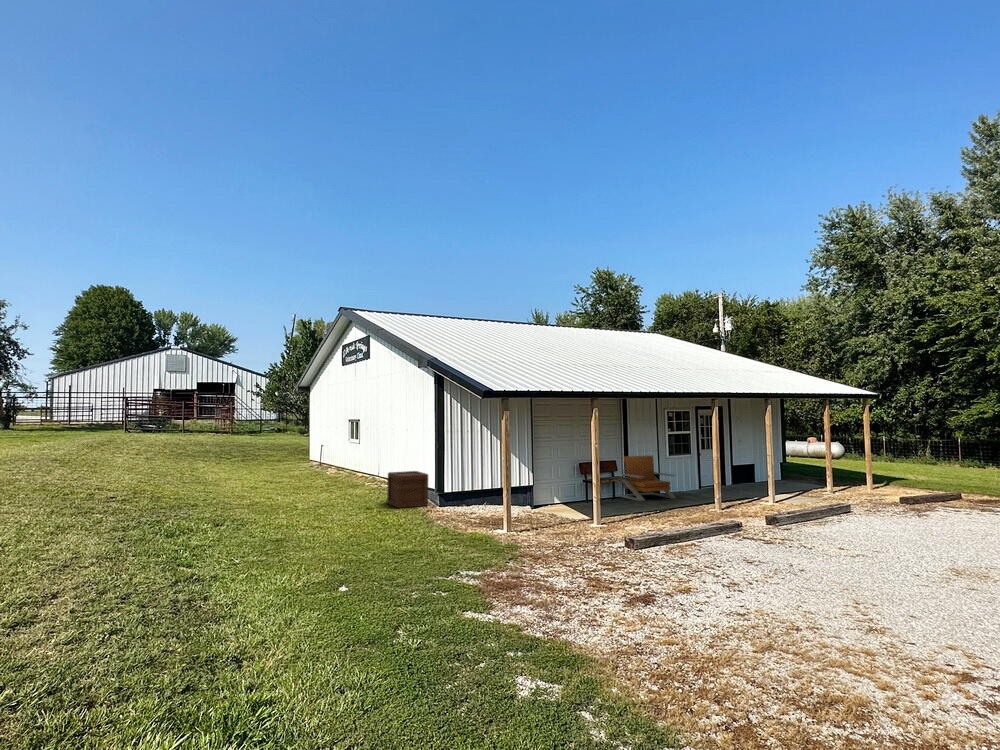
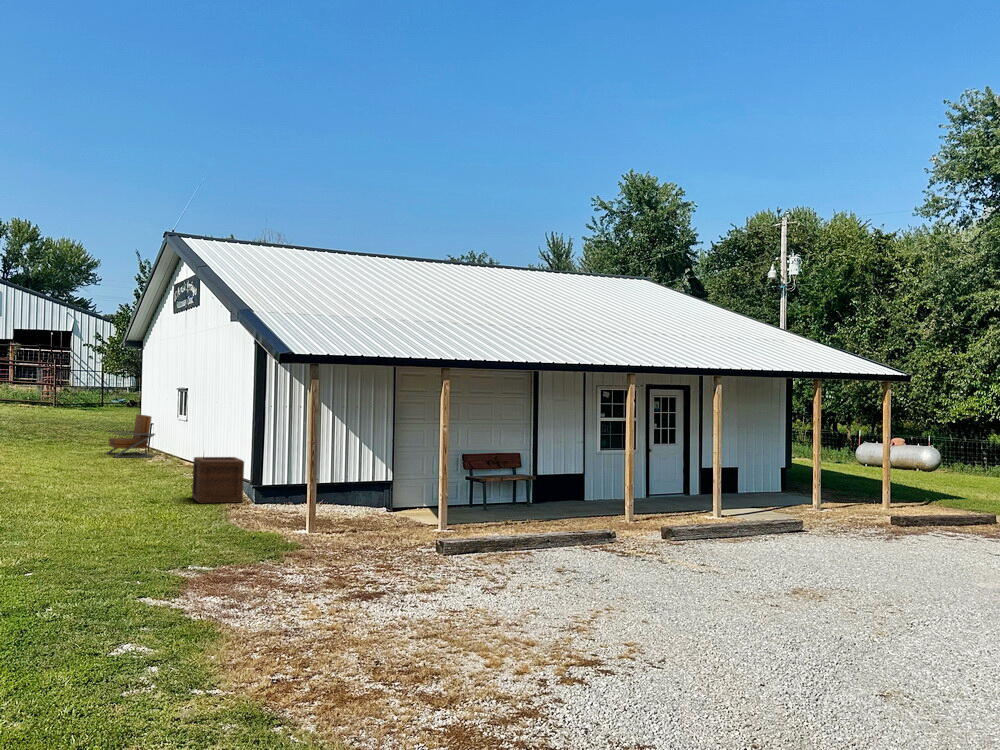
lounge chair: present [618,456,675,501] -> present [107,414,155,457]

